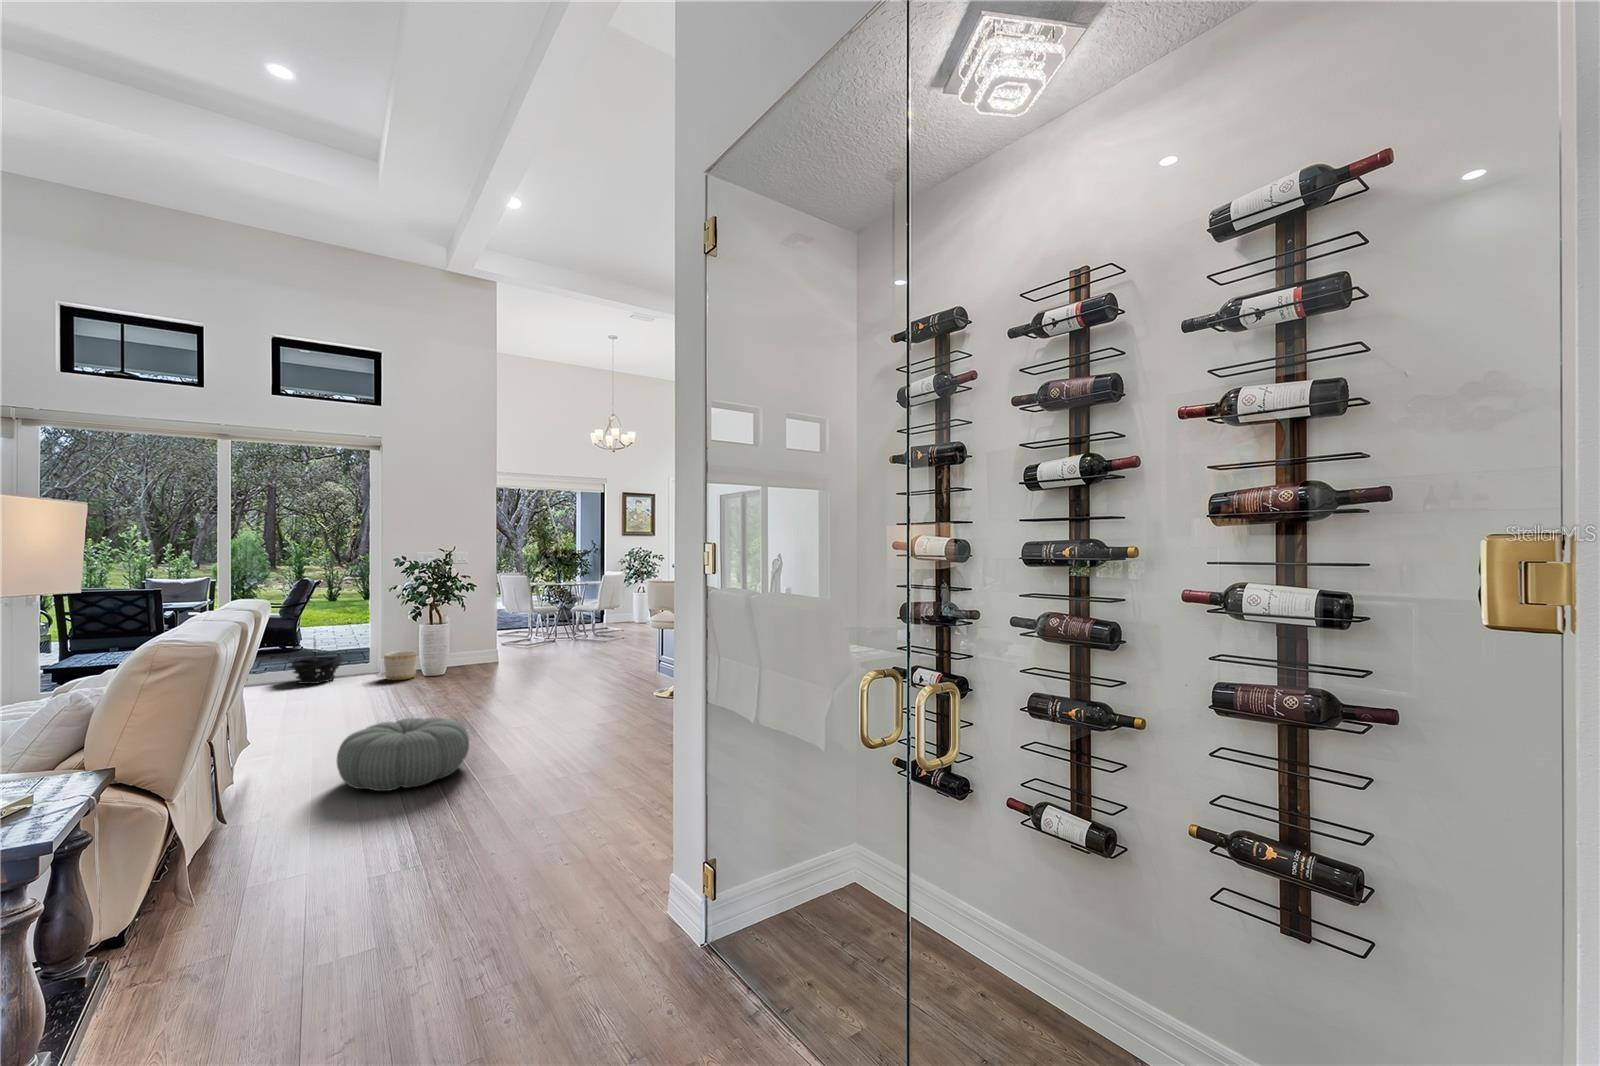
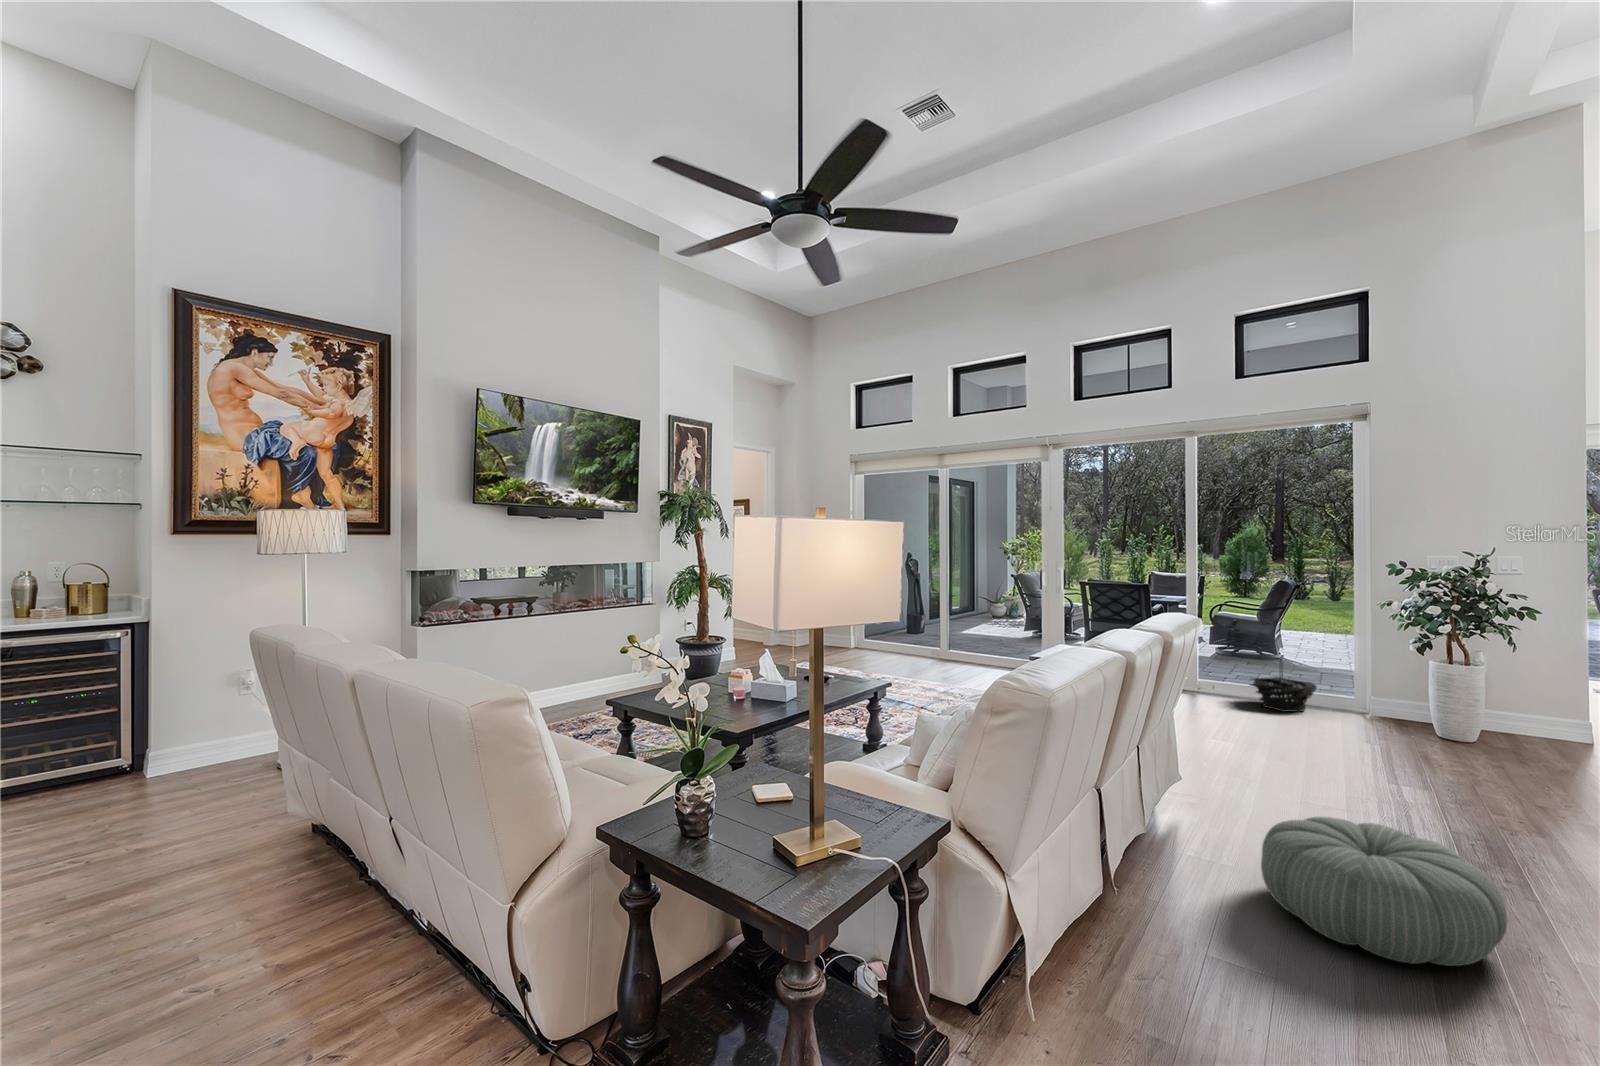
planter: present [384,651,417,680] -> none [1371,692,1426,736]

